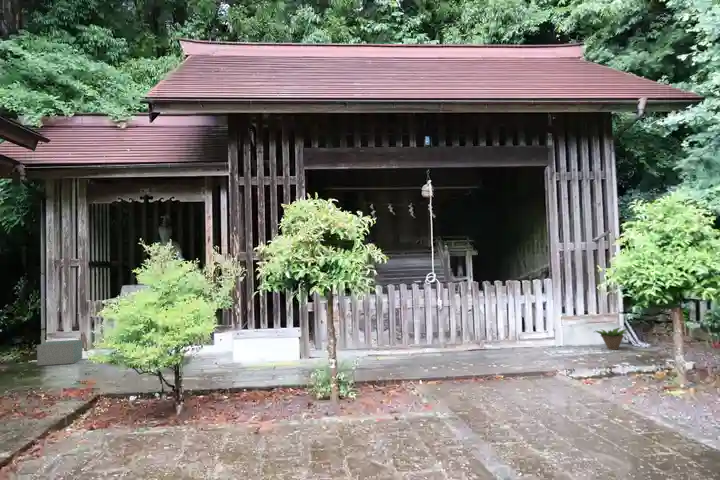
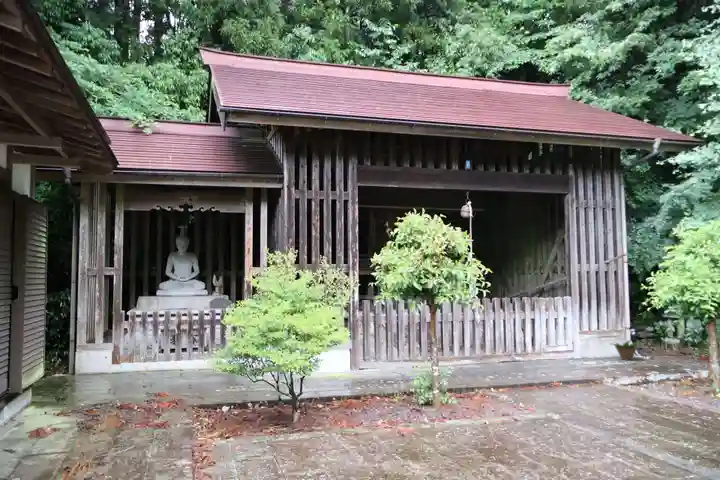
storage box: present [37,340,82,365] -> none [75,351,117,378]

